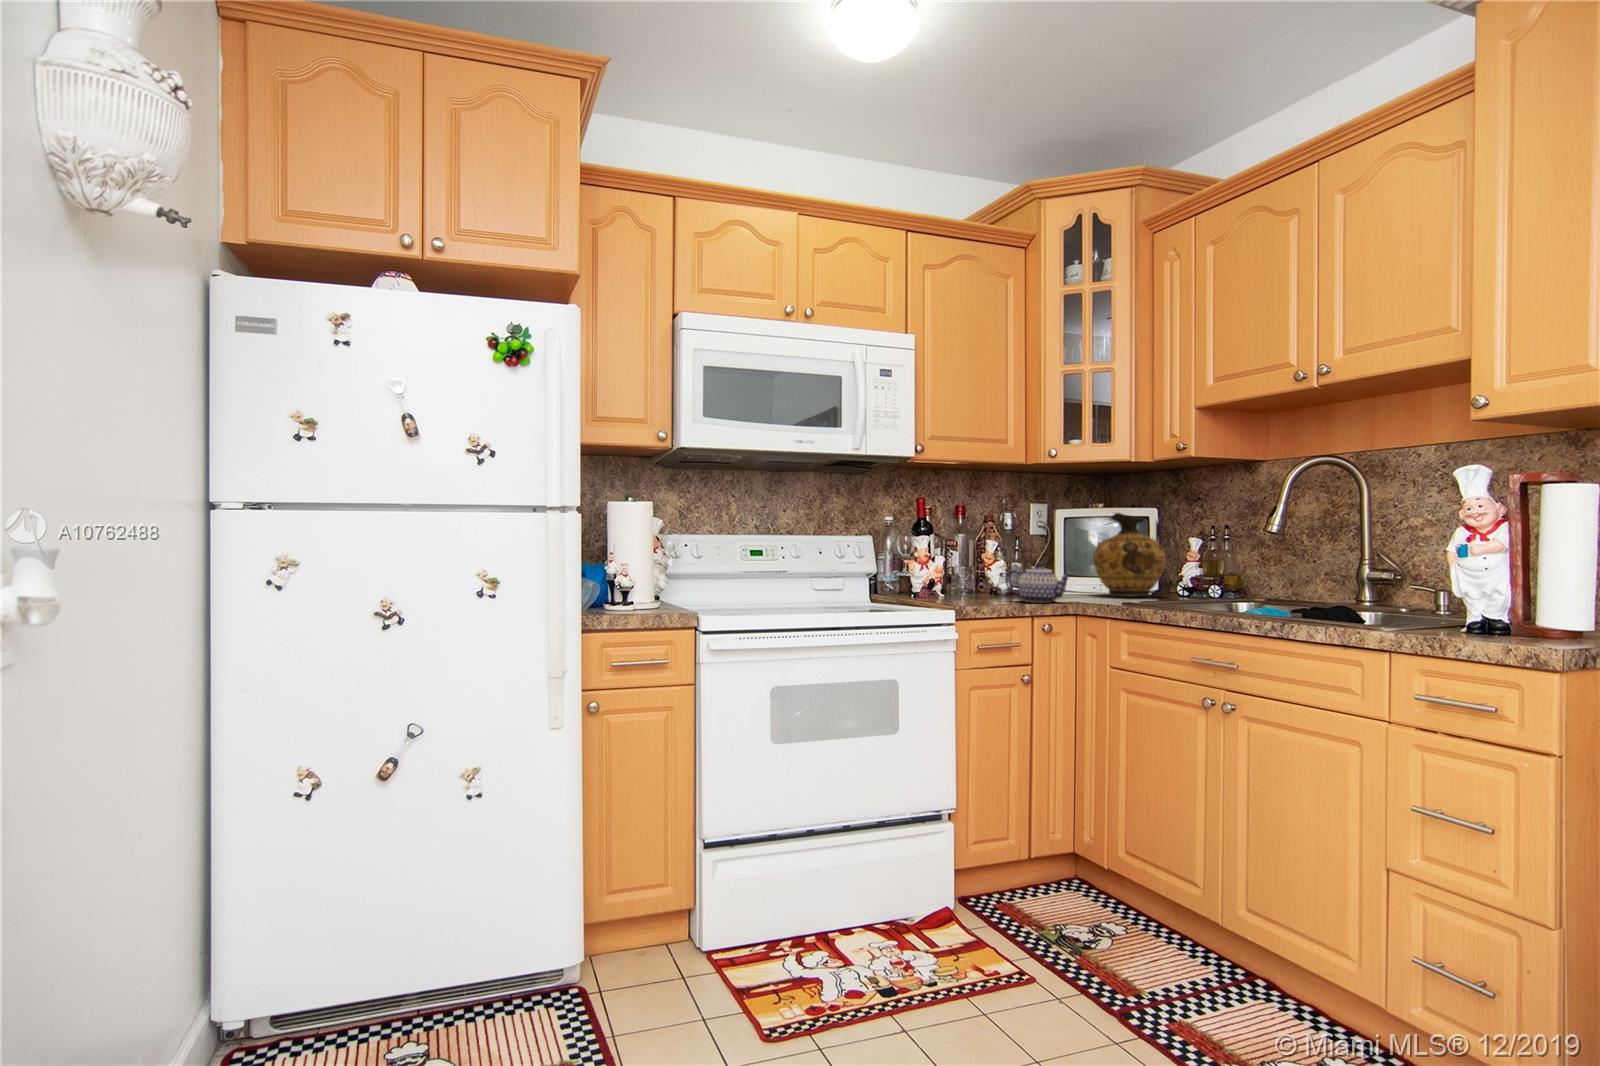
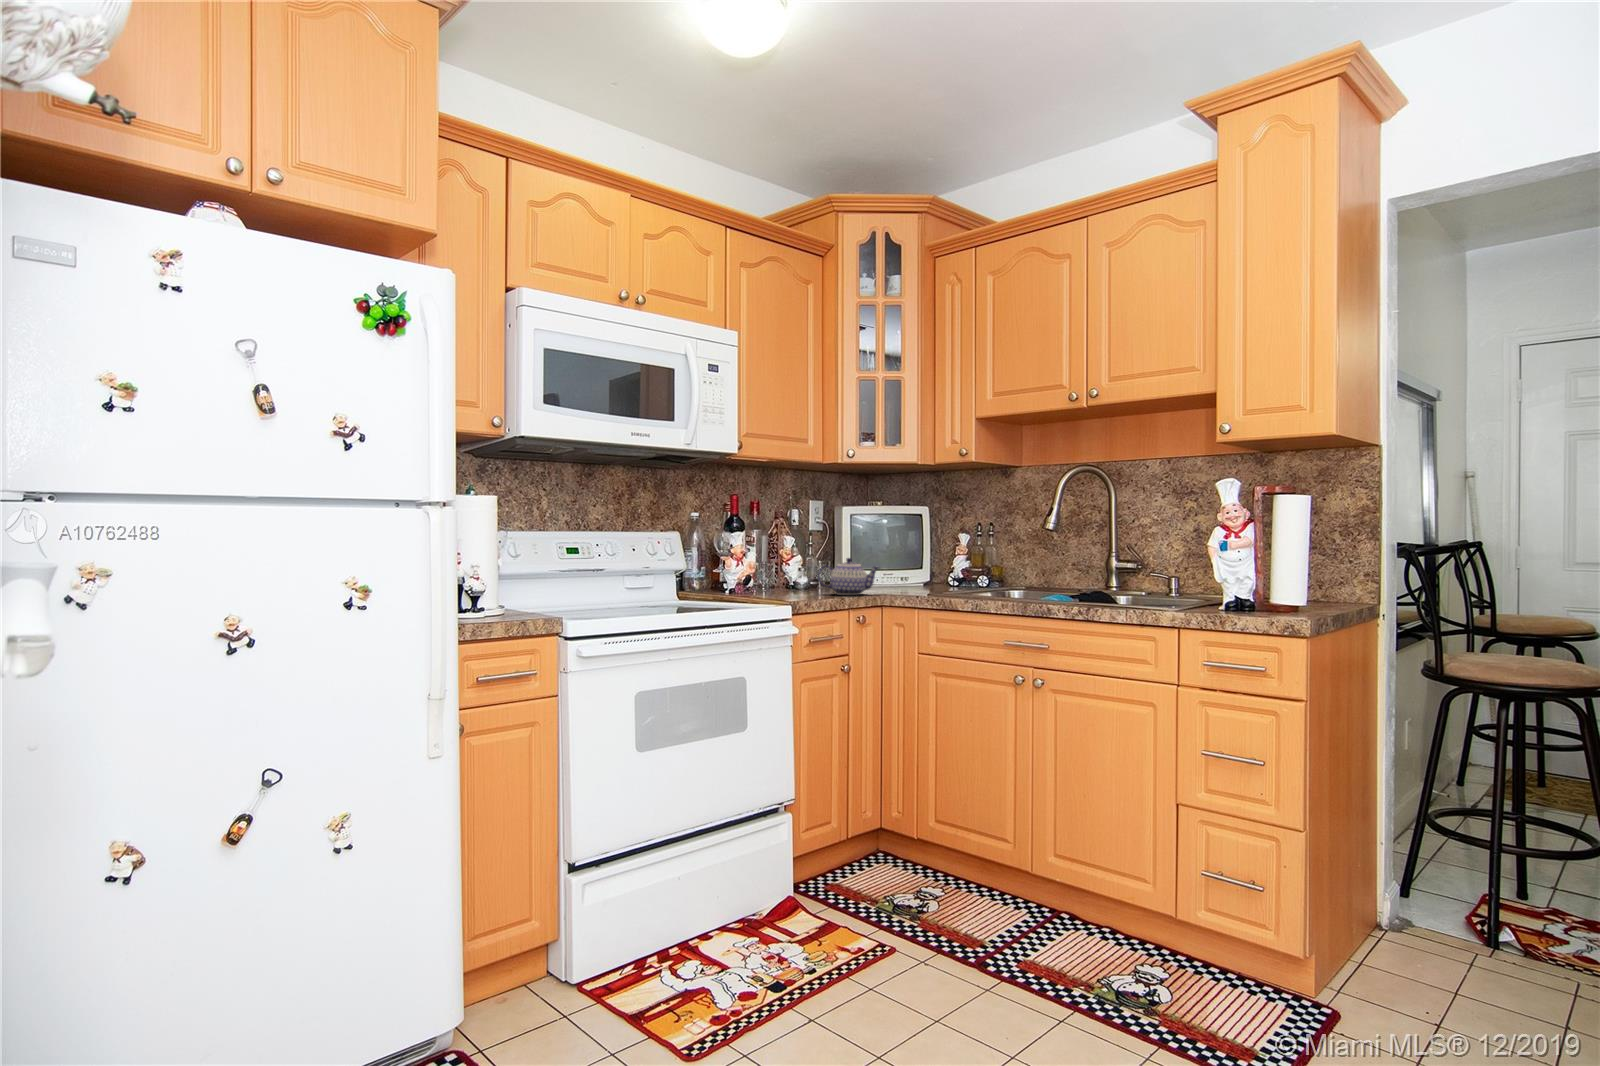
ceramic jug: present [1093,512,1166,596] -> none [879,510,941,587]

